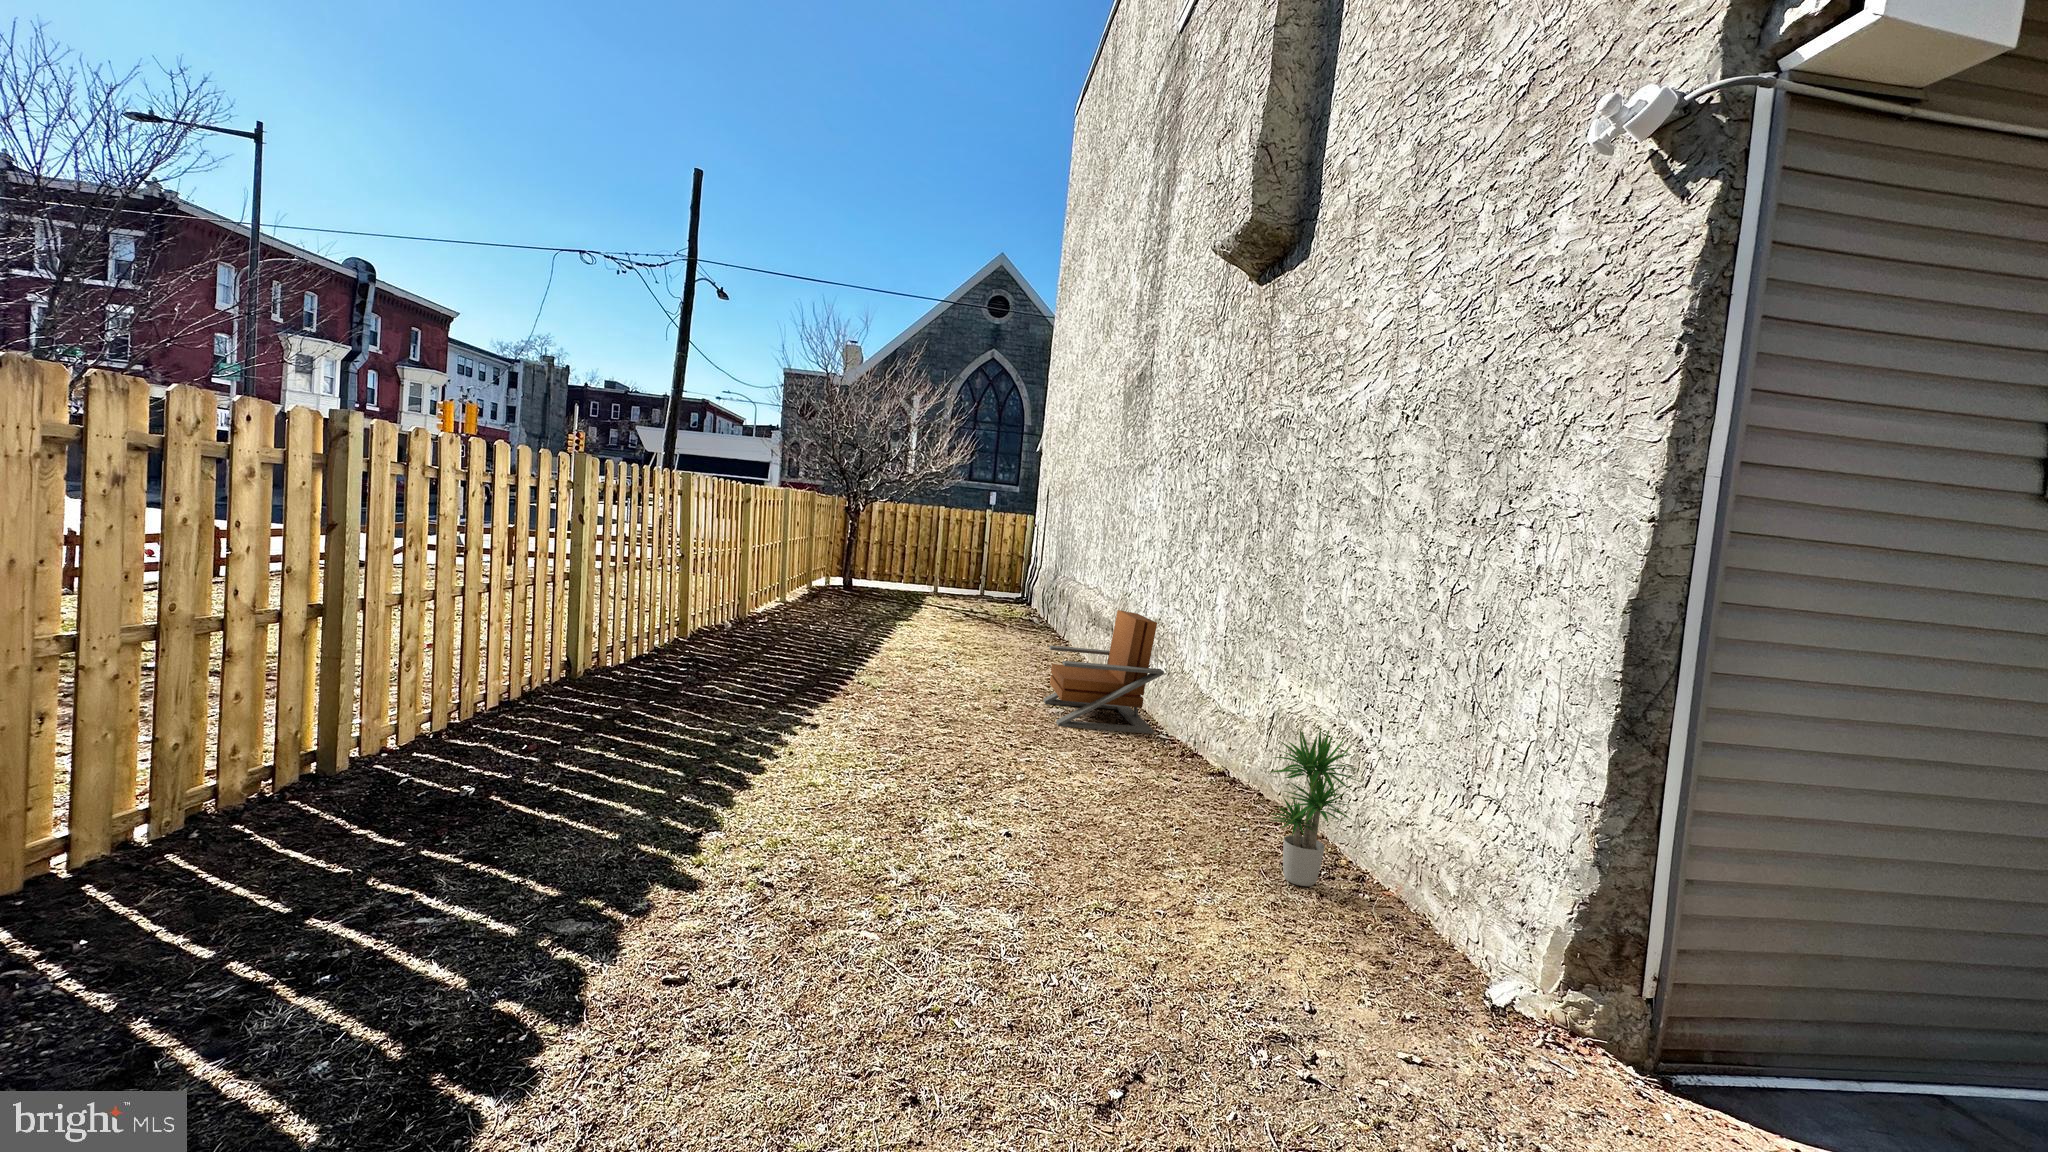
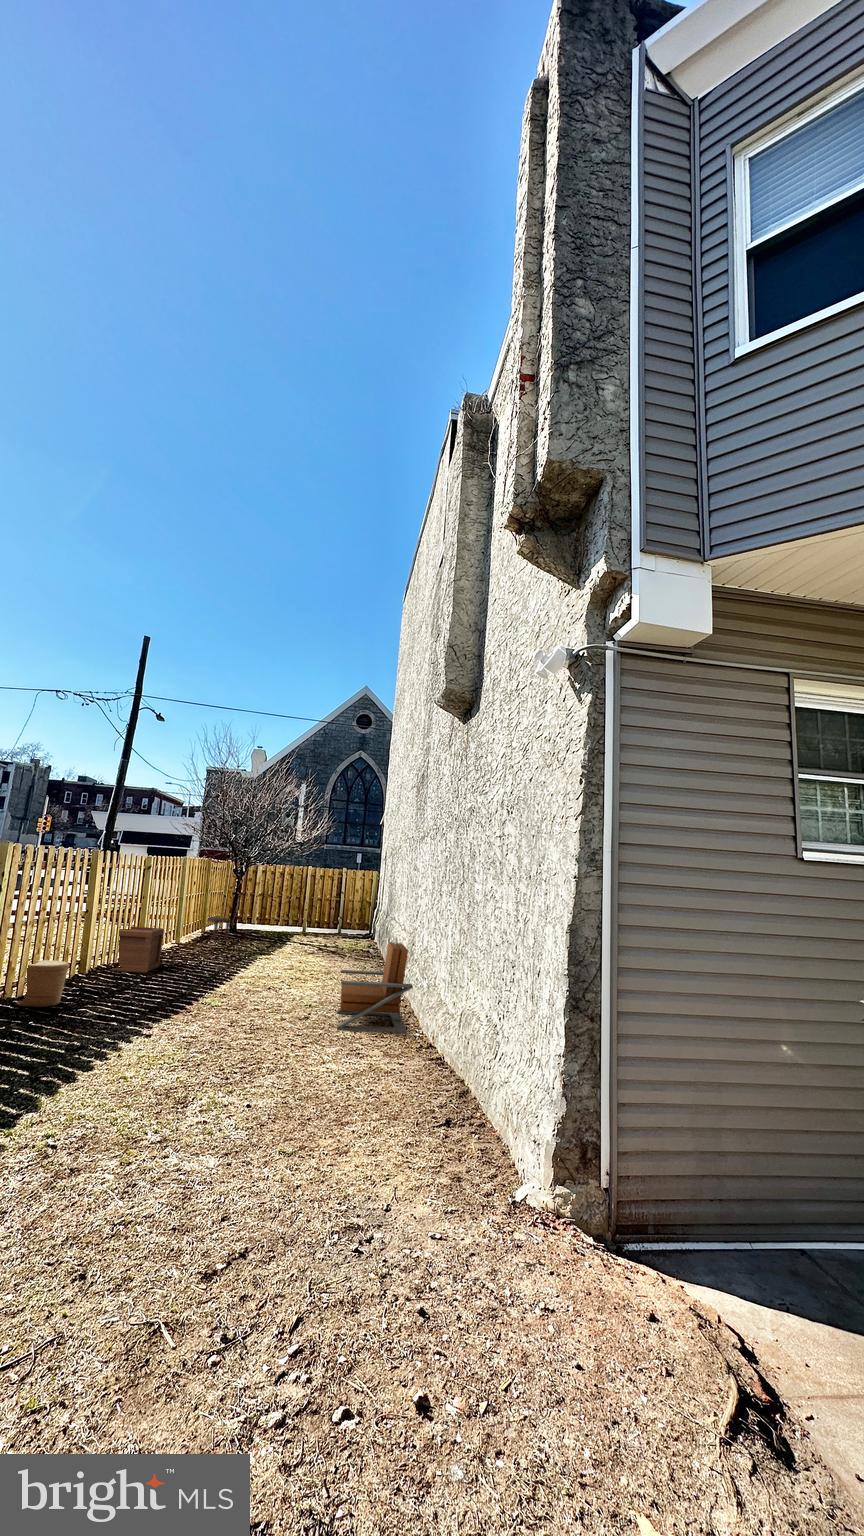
bench: none [810,568,848,599] -> present [207,917,230,939]
wooden crate: none [710,577,782,639] -> present [111,926,164,973]
woven basket: none [618,619,682,681] -> present [17,960,69,1007]
potted plant: present [1270,728,1362,886] -> none [420,1017,483,1134]

